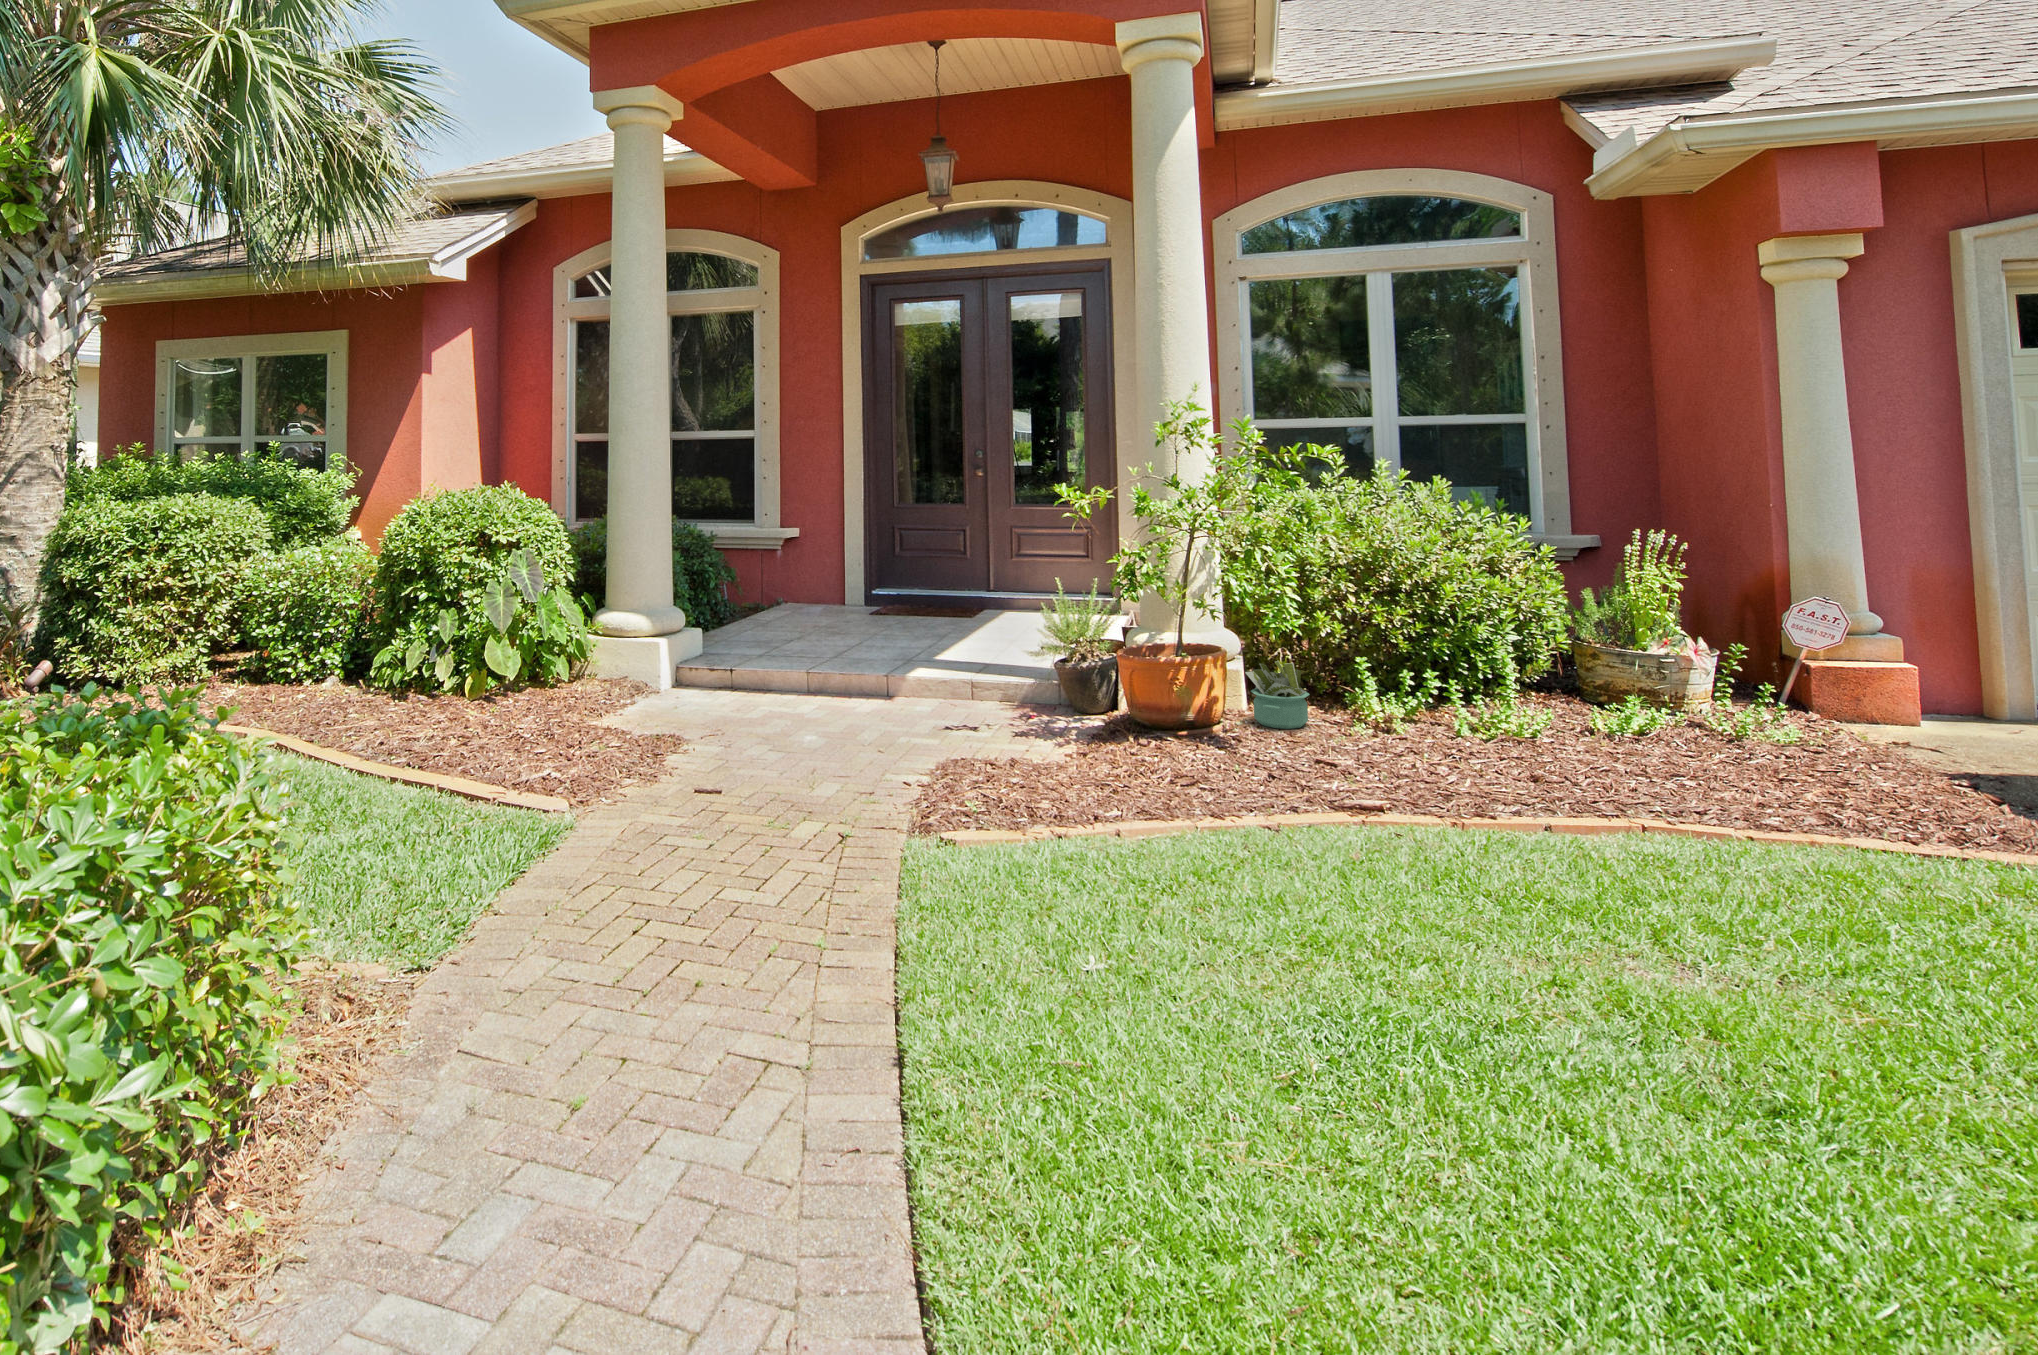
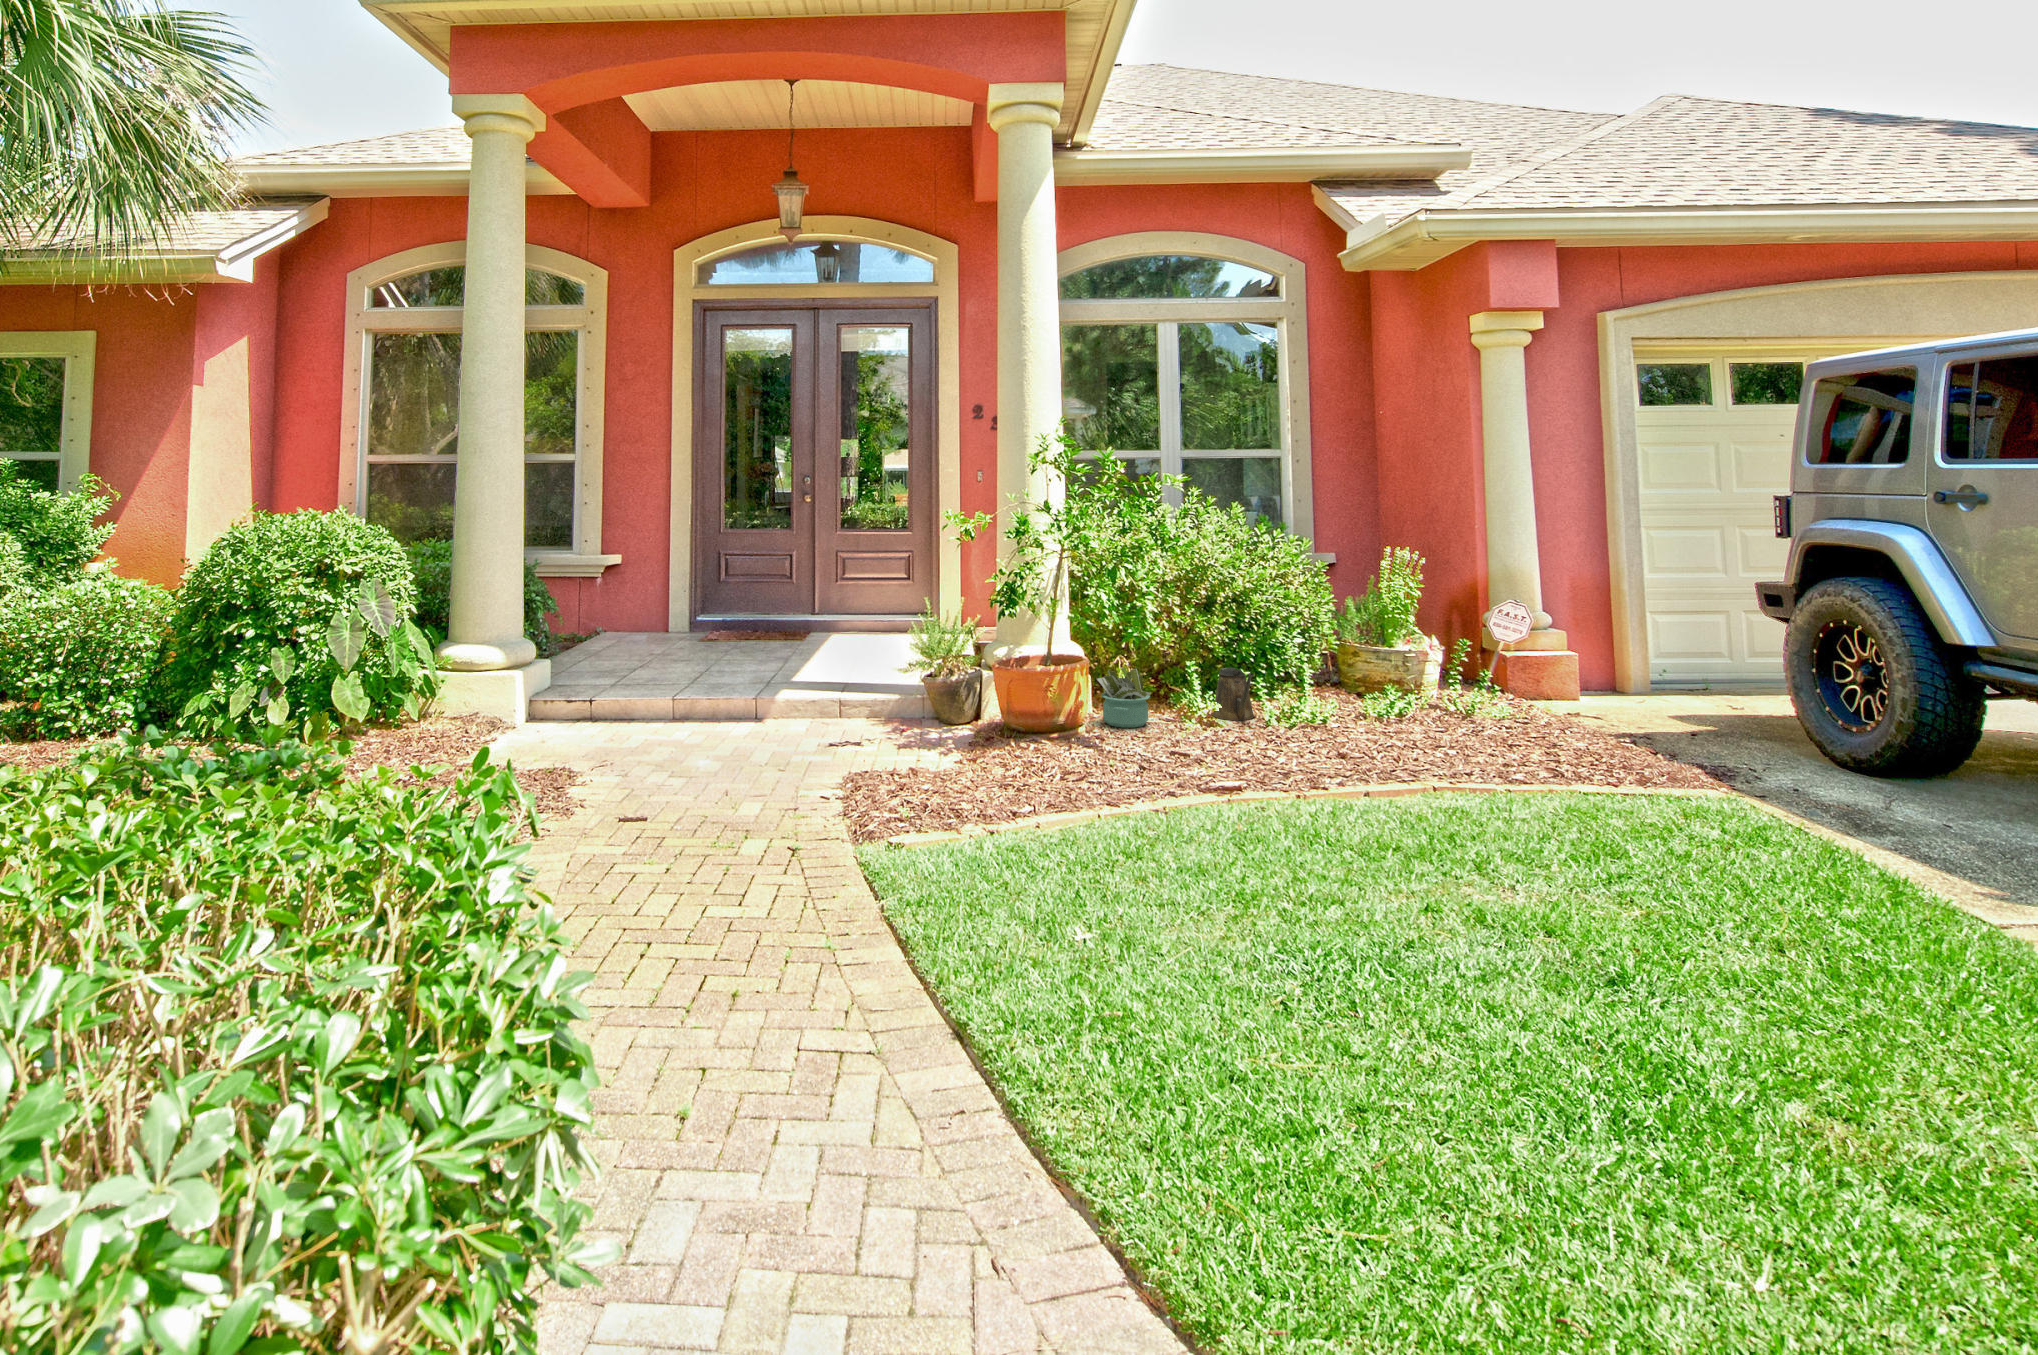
watering can: none [1393,666,1445,727] -> present [1213,668,1254,720]

